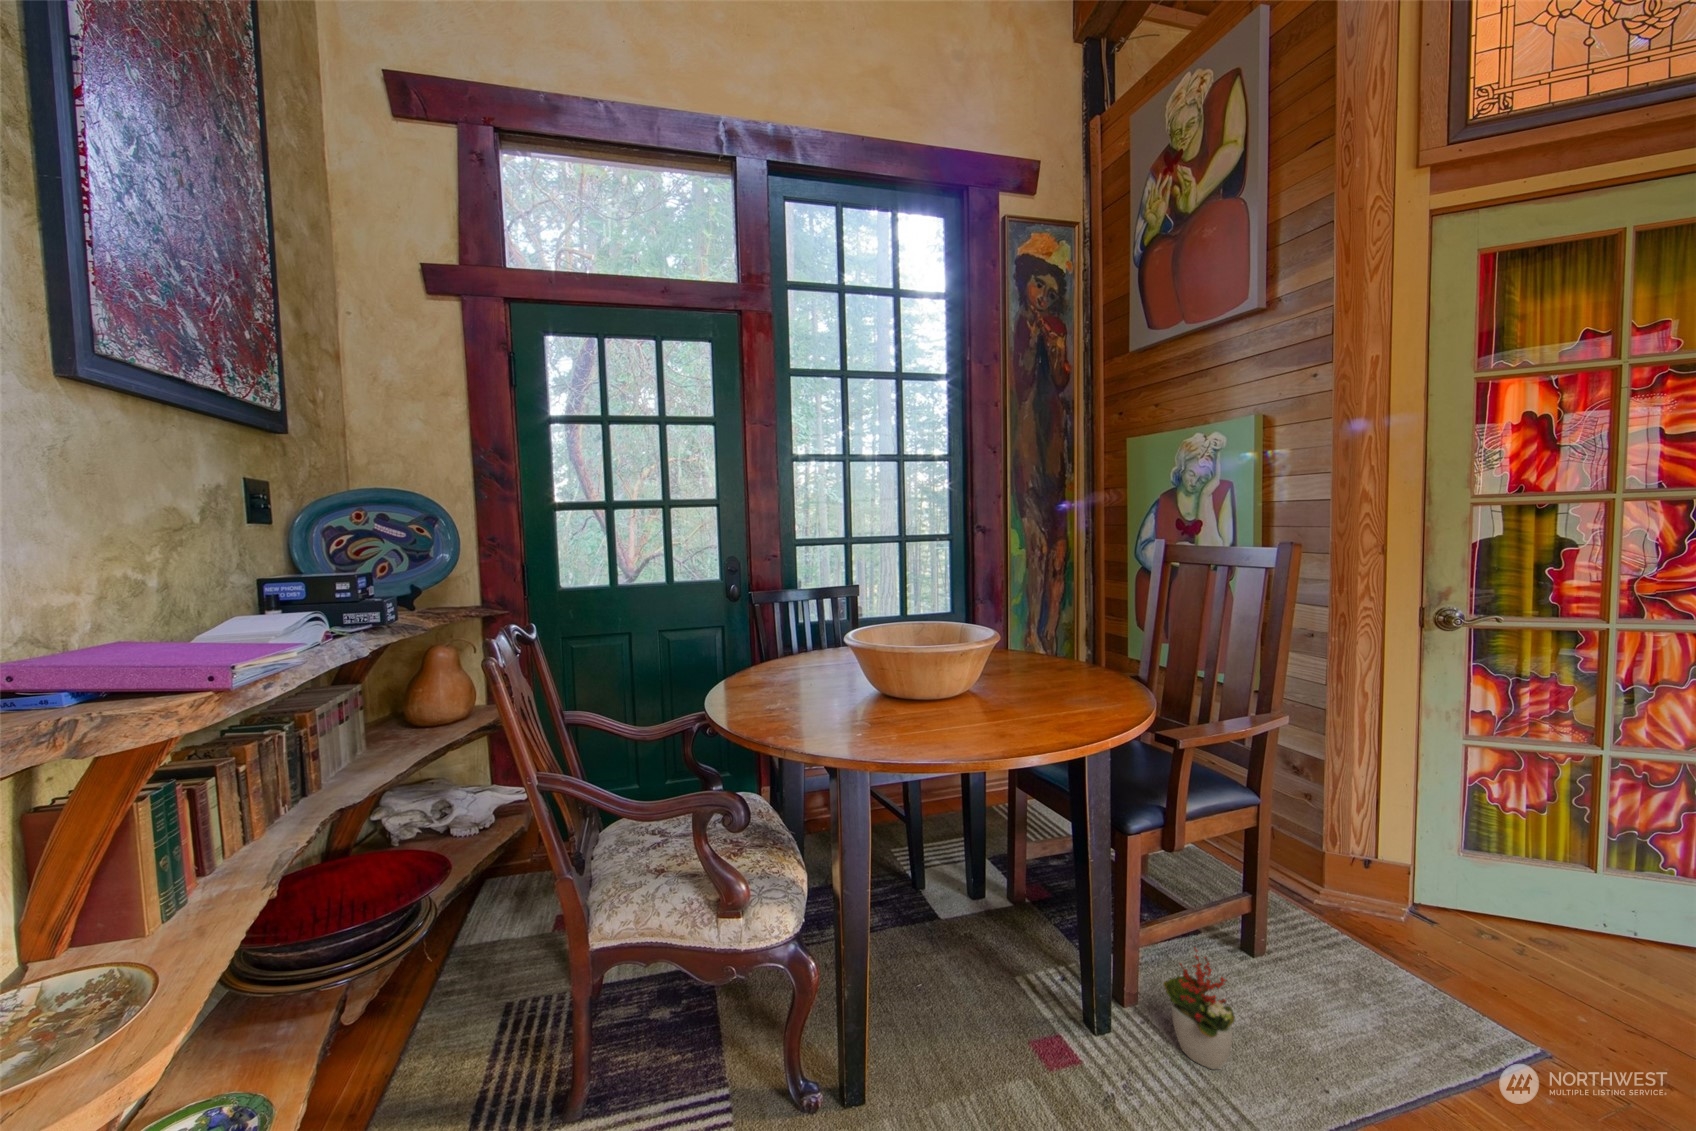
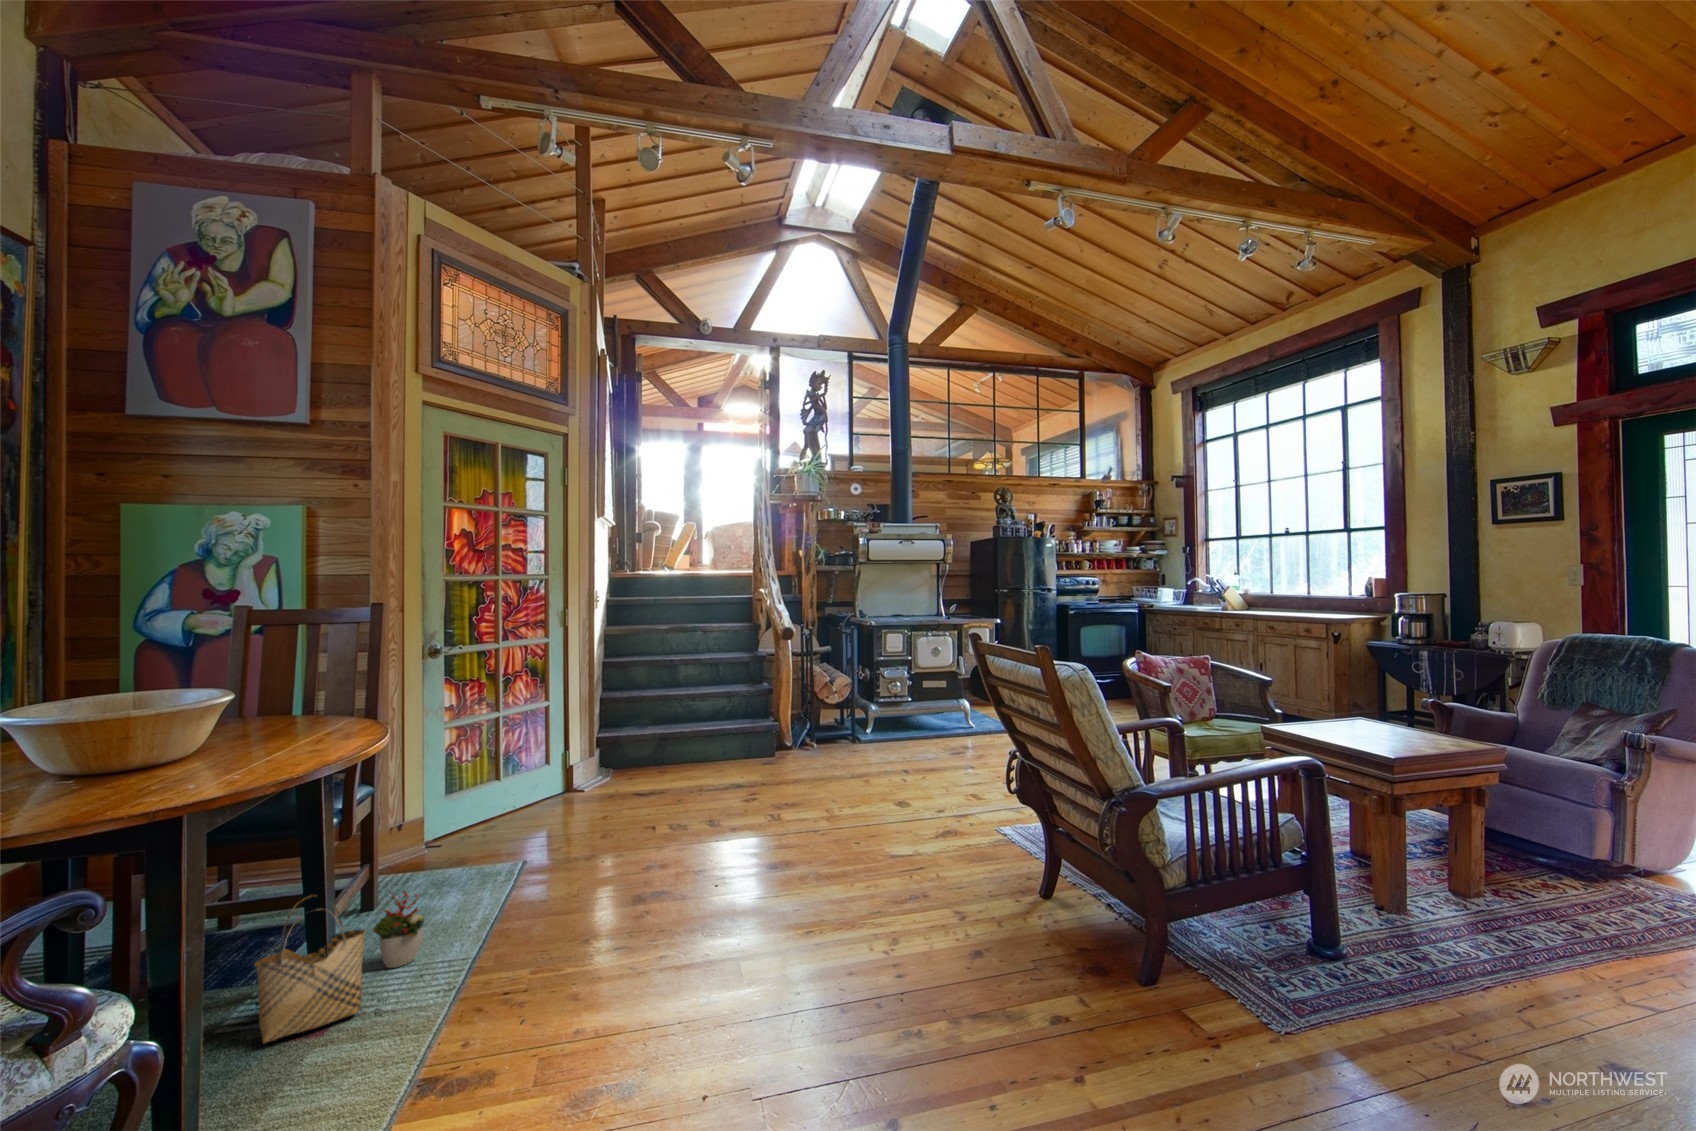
woven basket: none [1005,888,1117,1079] -> present [255,895,365,1043]

